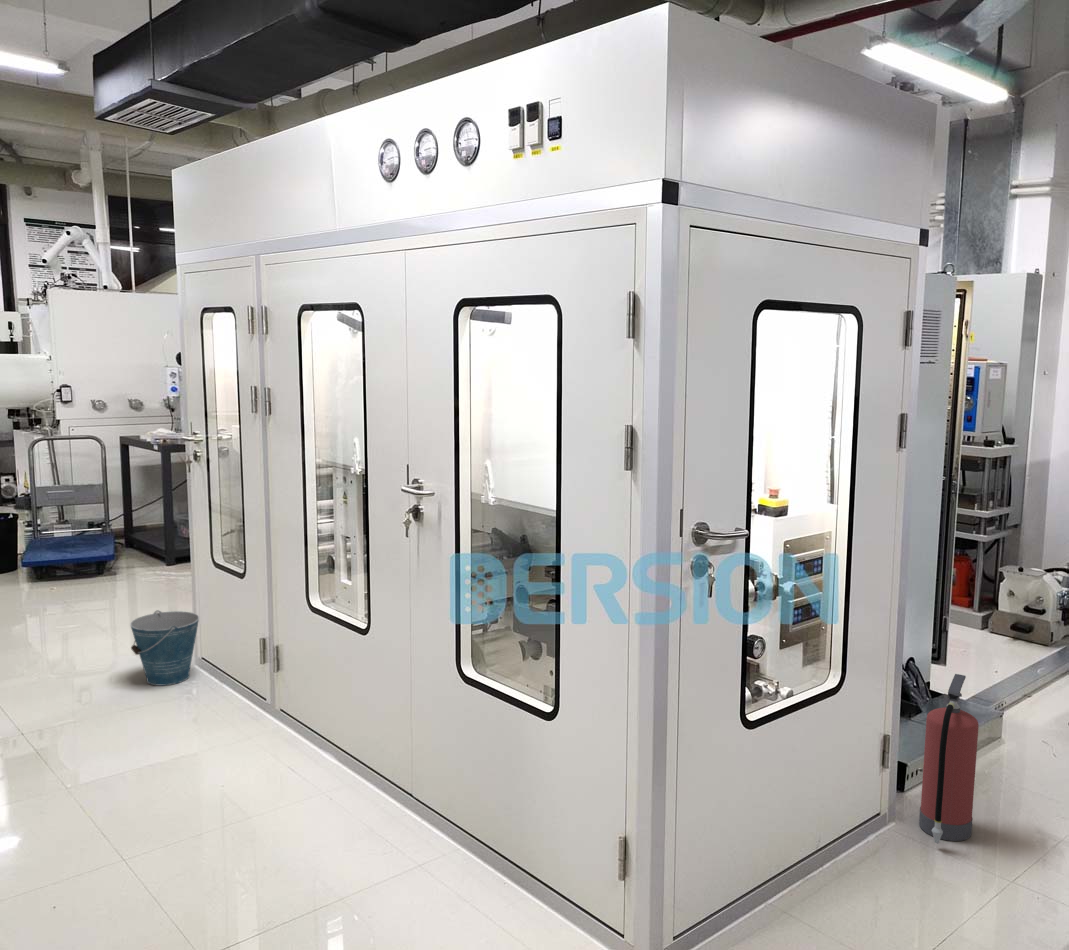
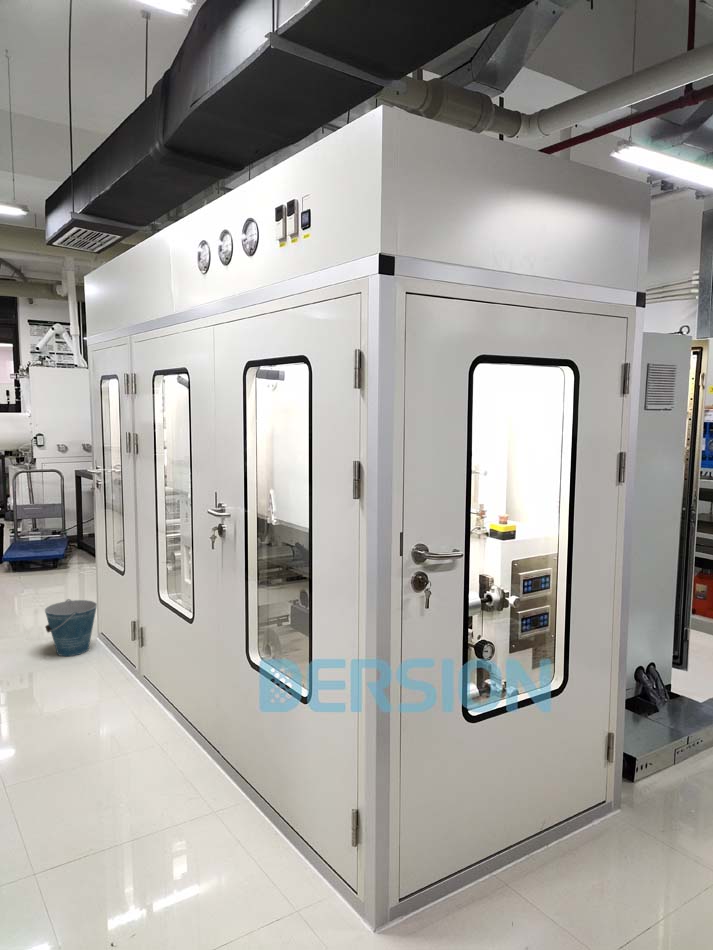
fire extinguisher: present [919,674,979,843] -> none [635,675,684,821]

